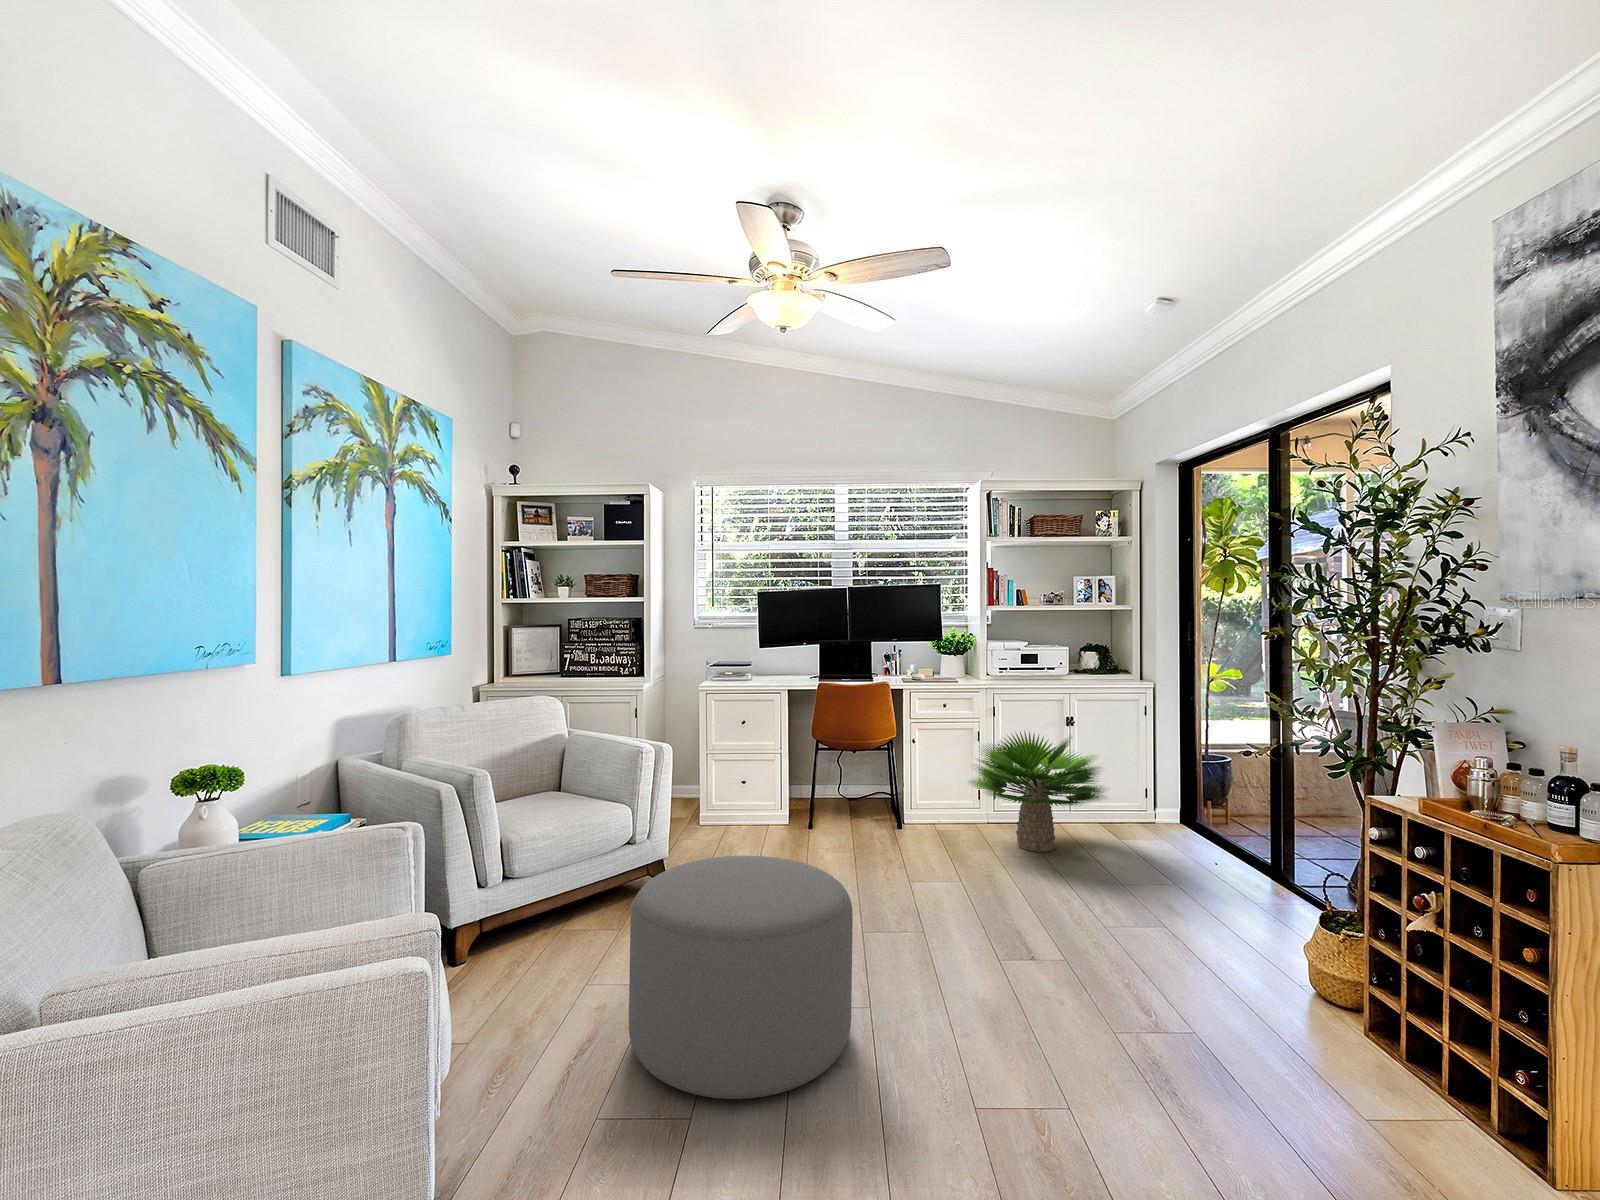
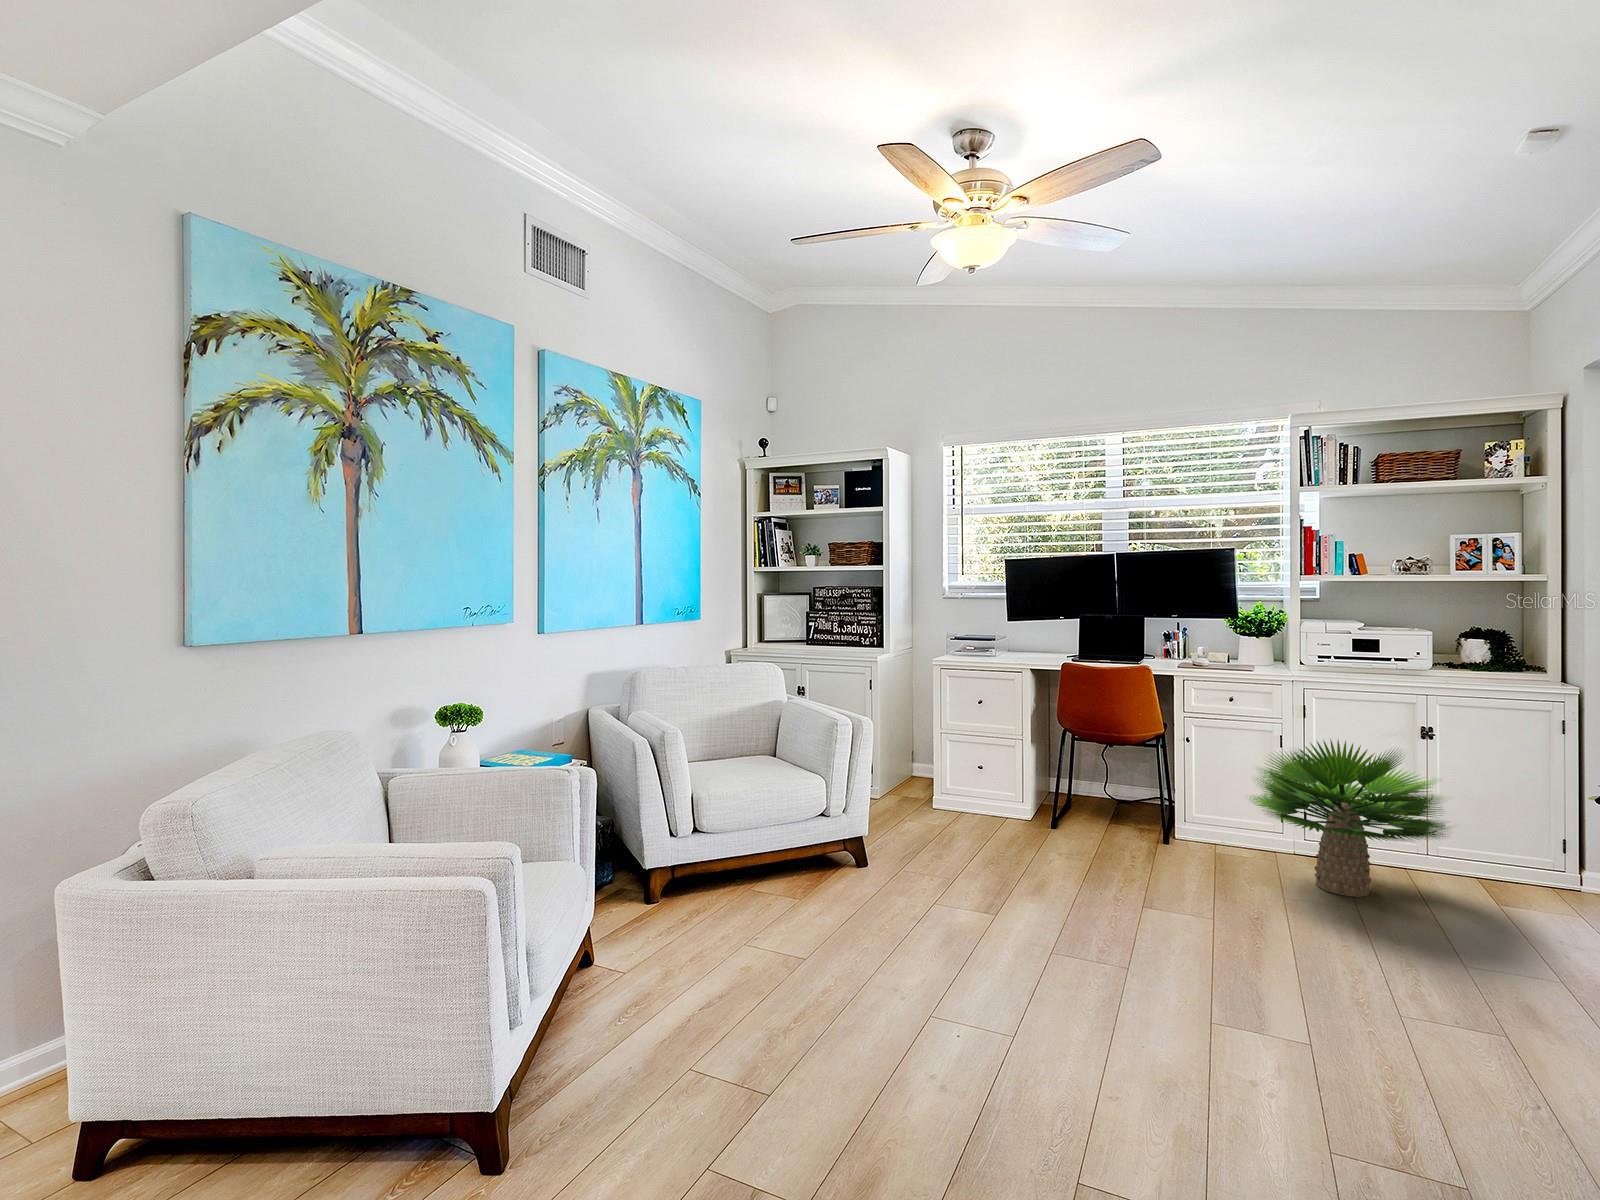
ottoman: present [629,856,853,1099] -> none [751,829,975,1059]

